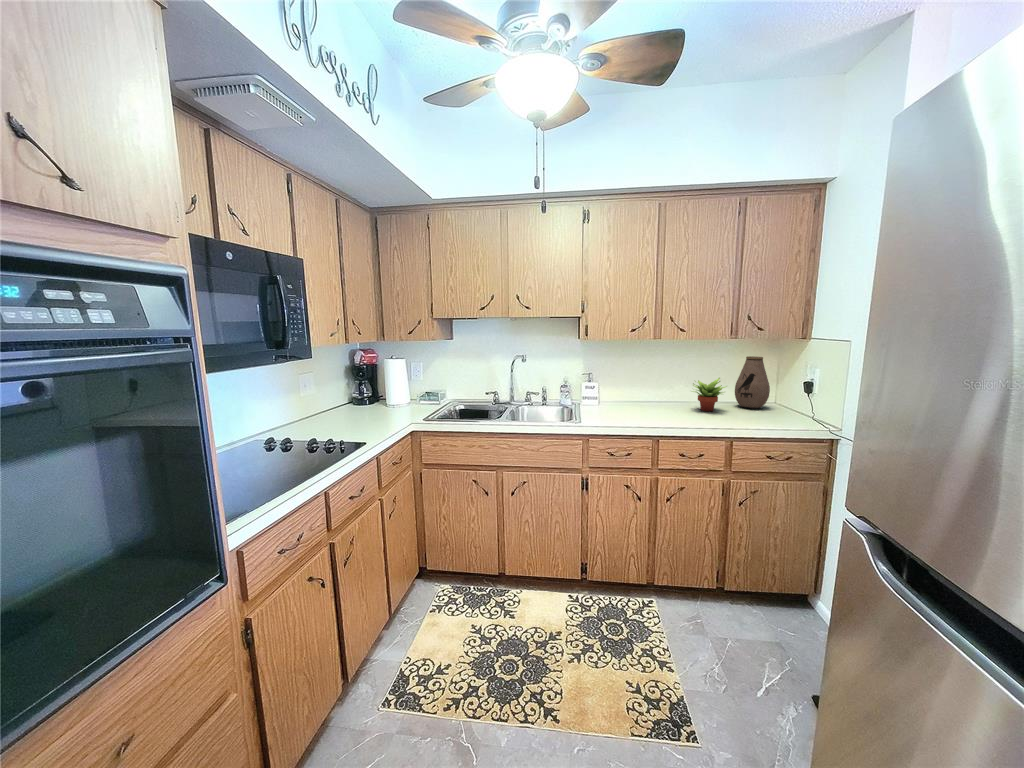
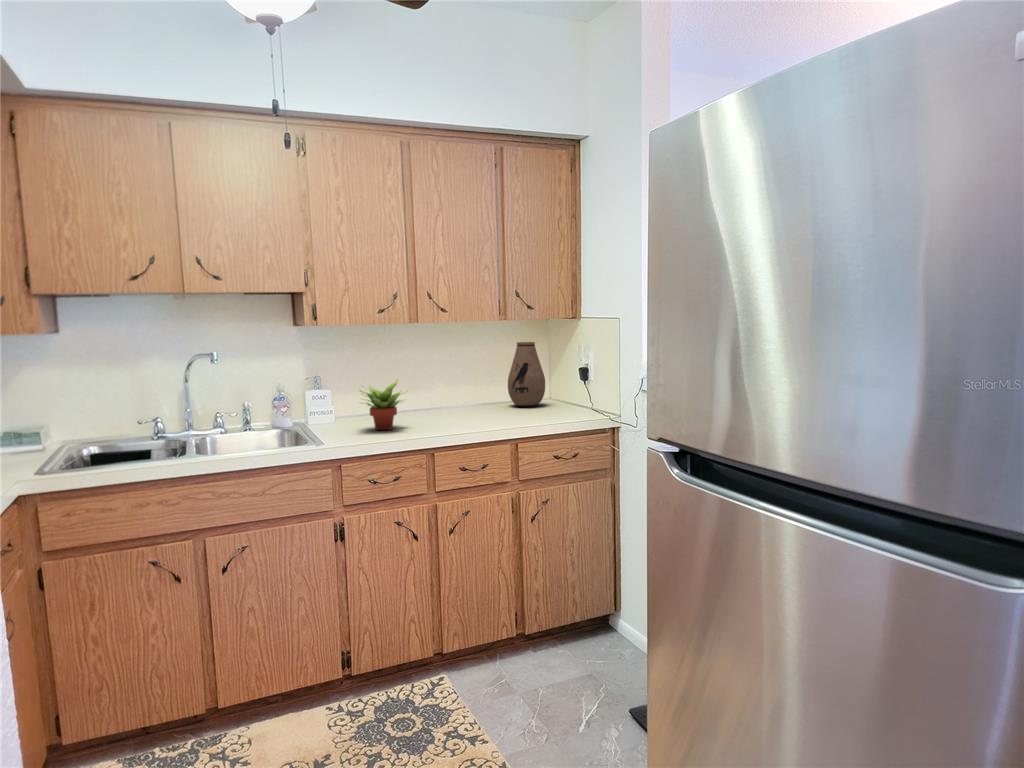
succulent plant: present [692,378,727,411] -> present [360,380,404,430]

